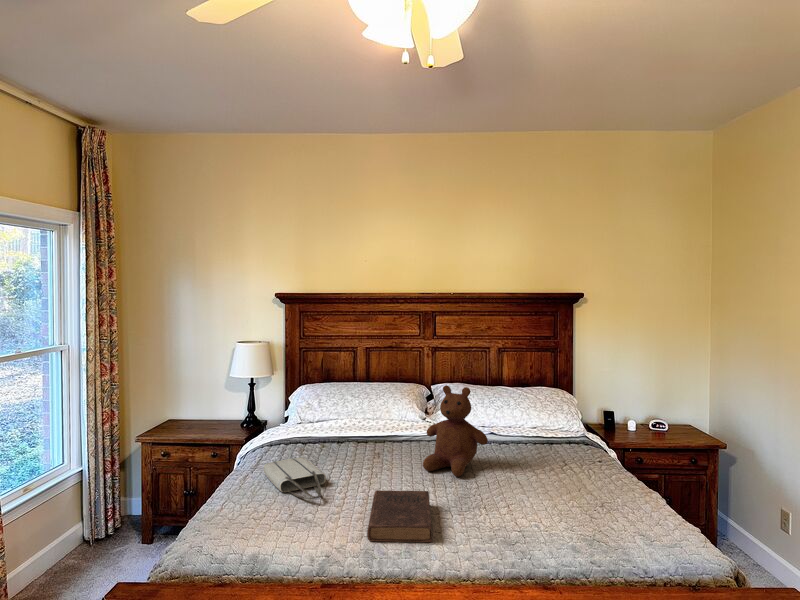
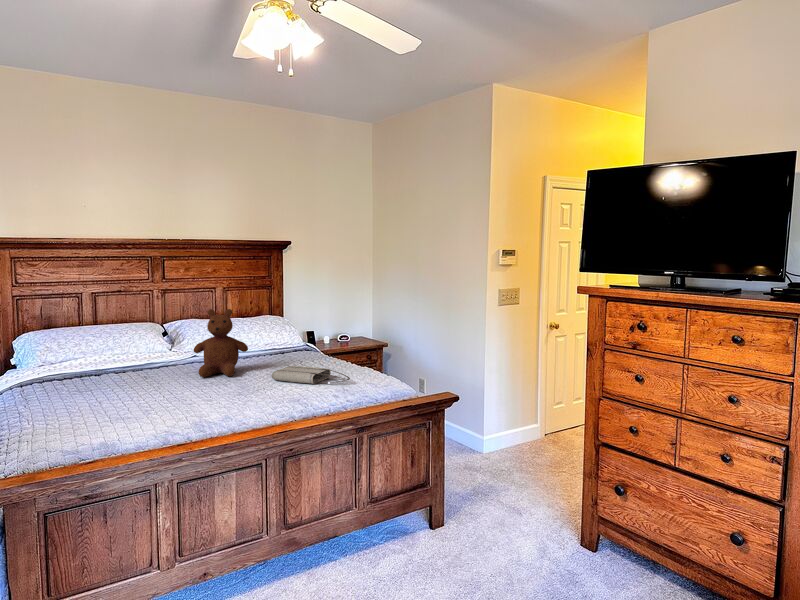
tote bag: present [264,458,326,499] -> present [272,366,350,384]
book: present [367,490,432,542] -> none [180,381,245,411]

